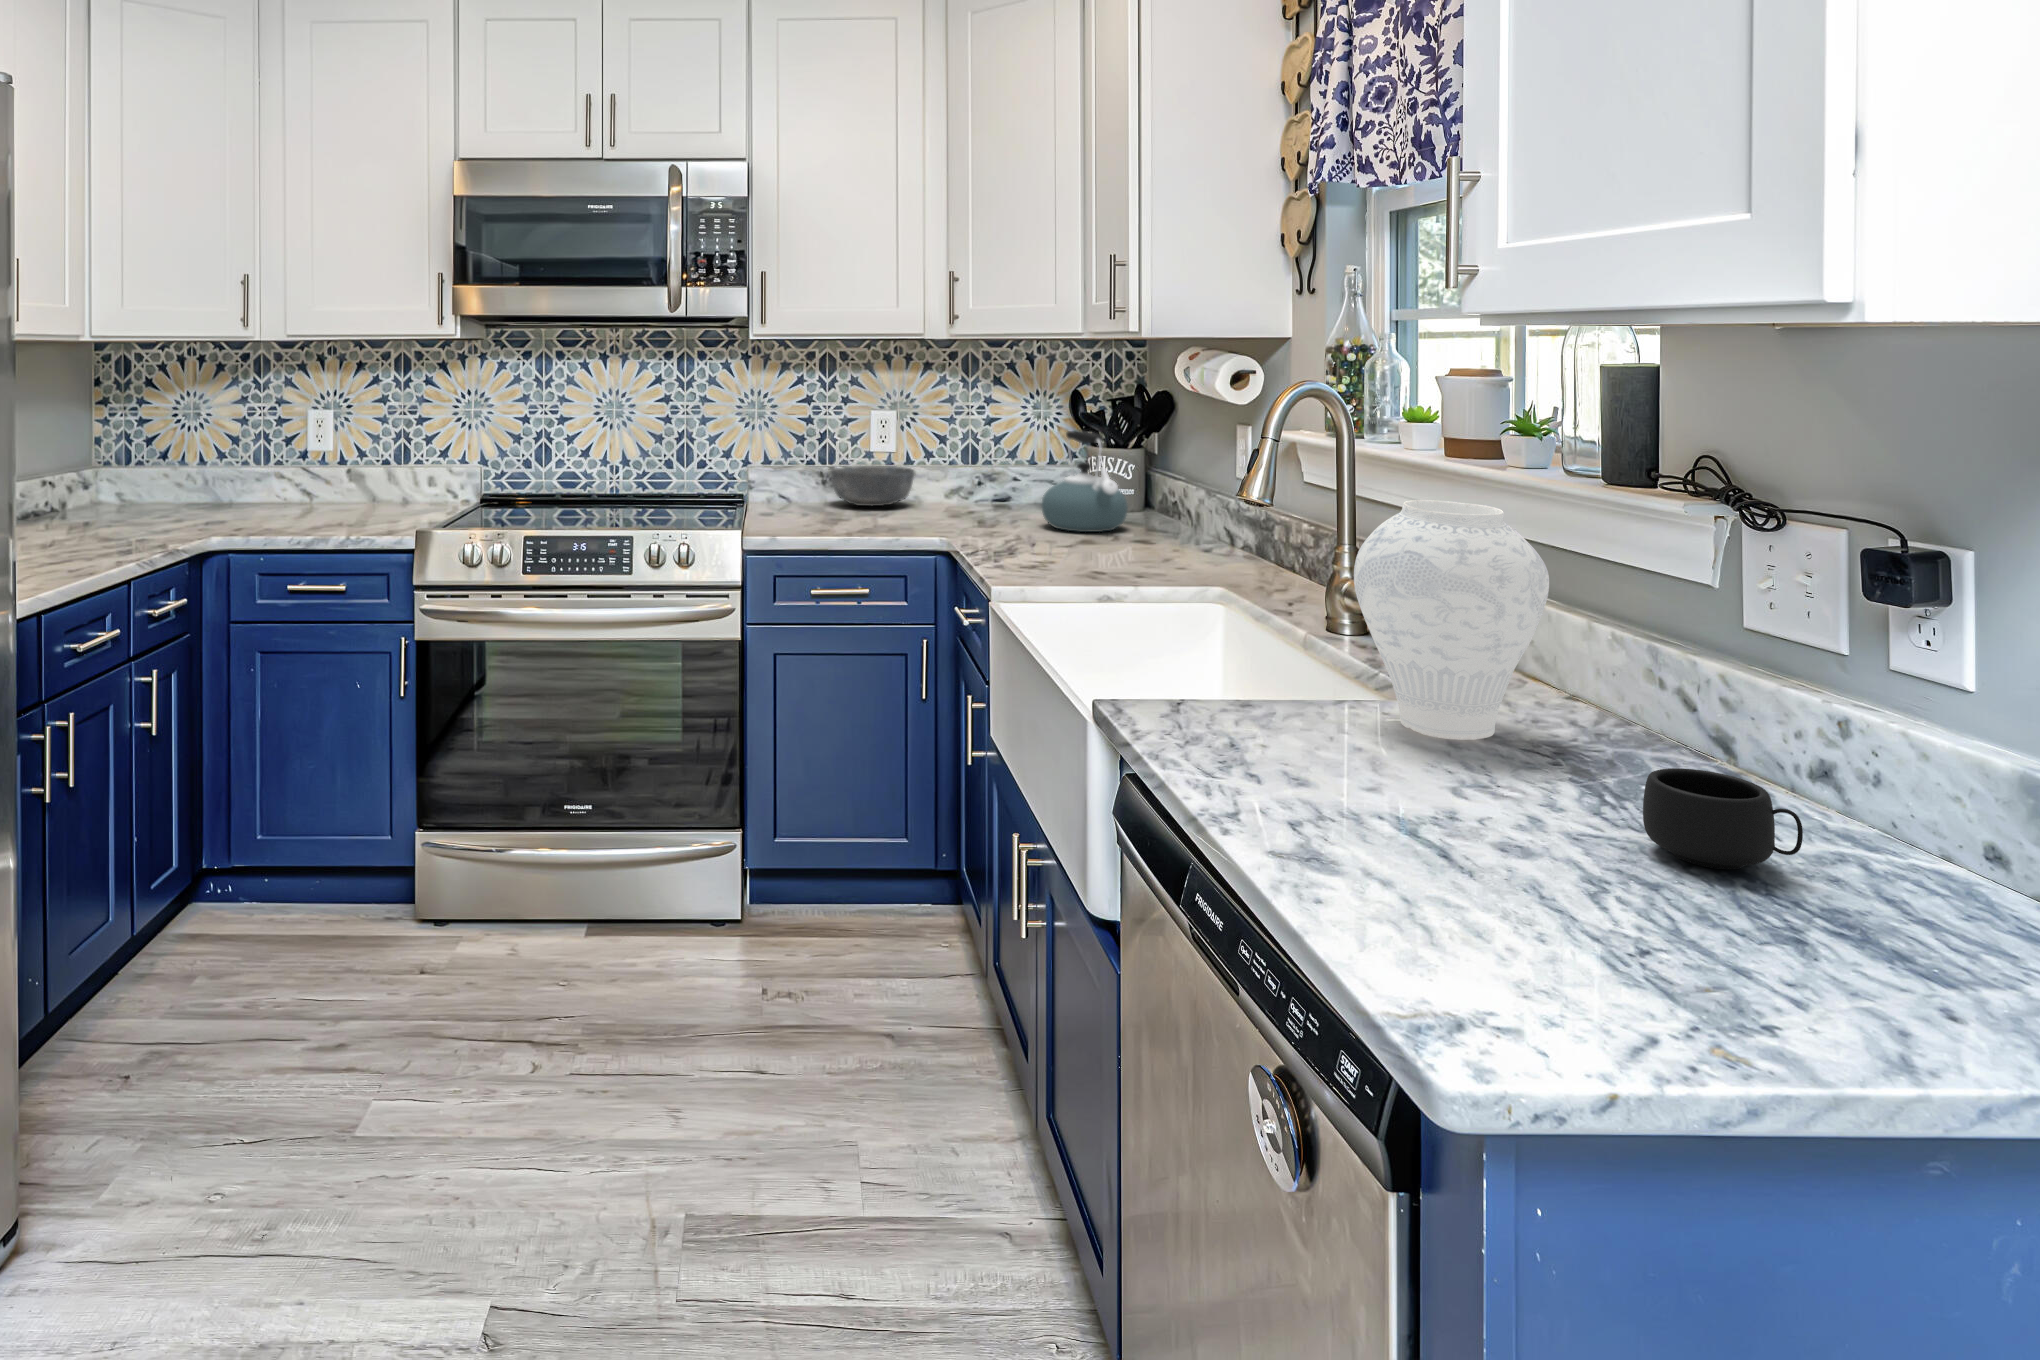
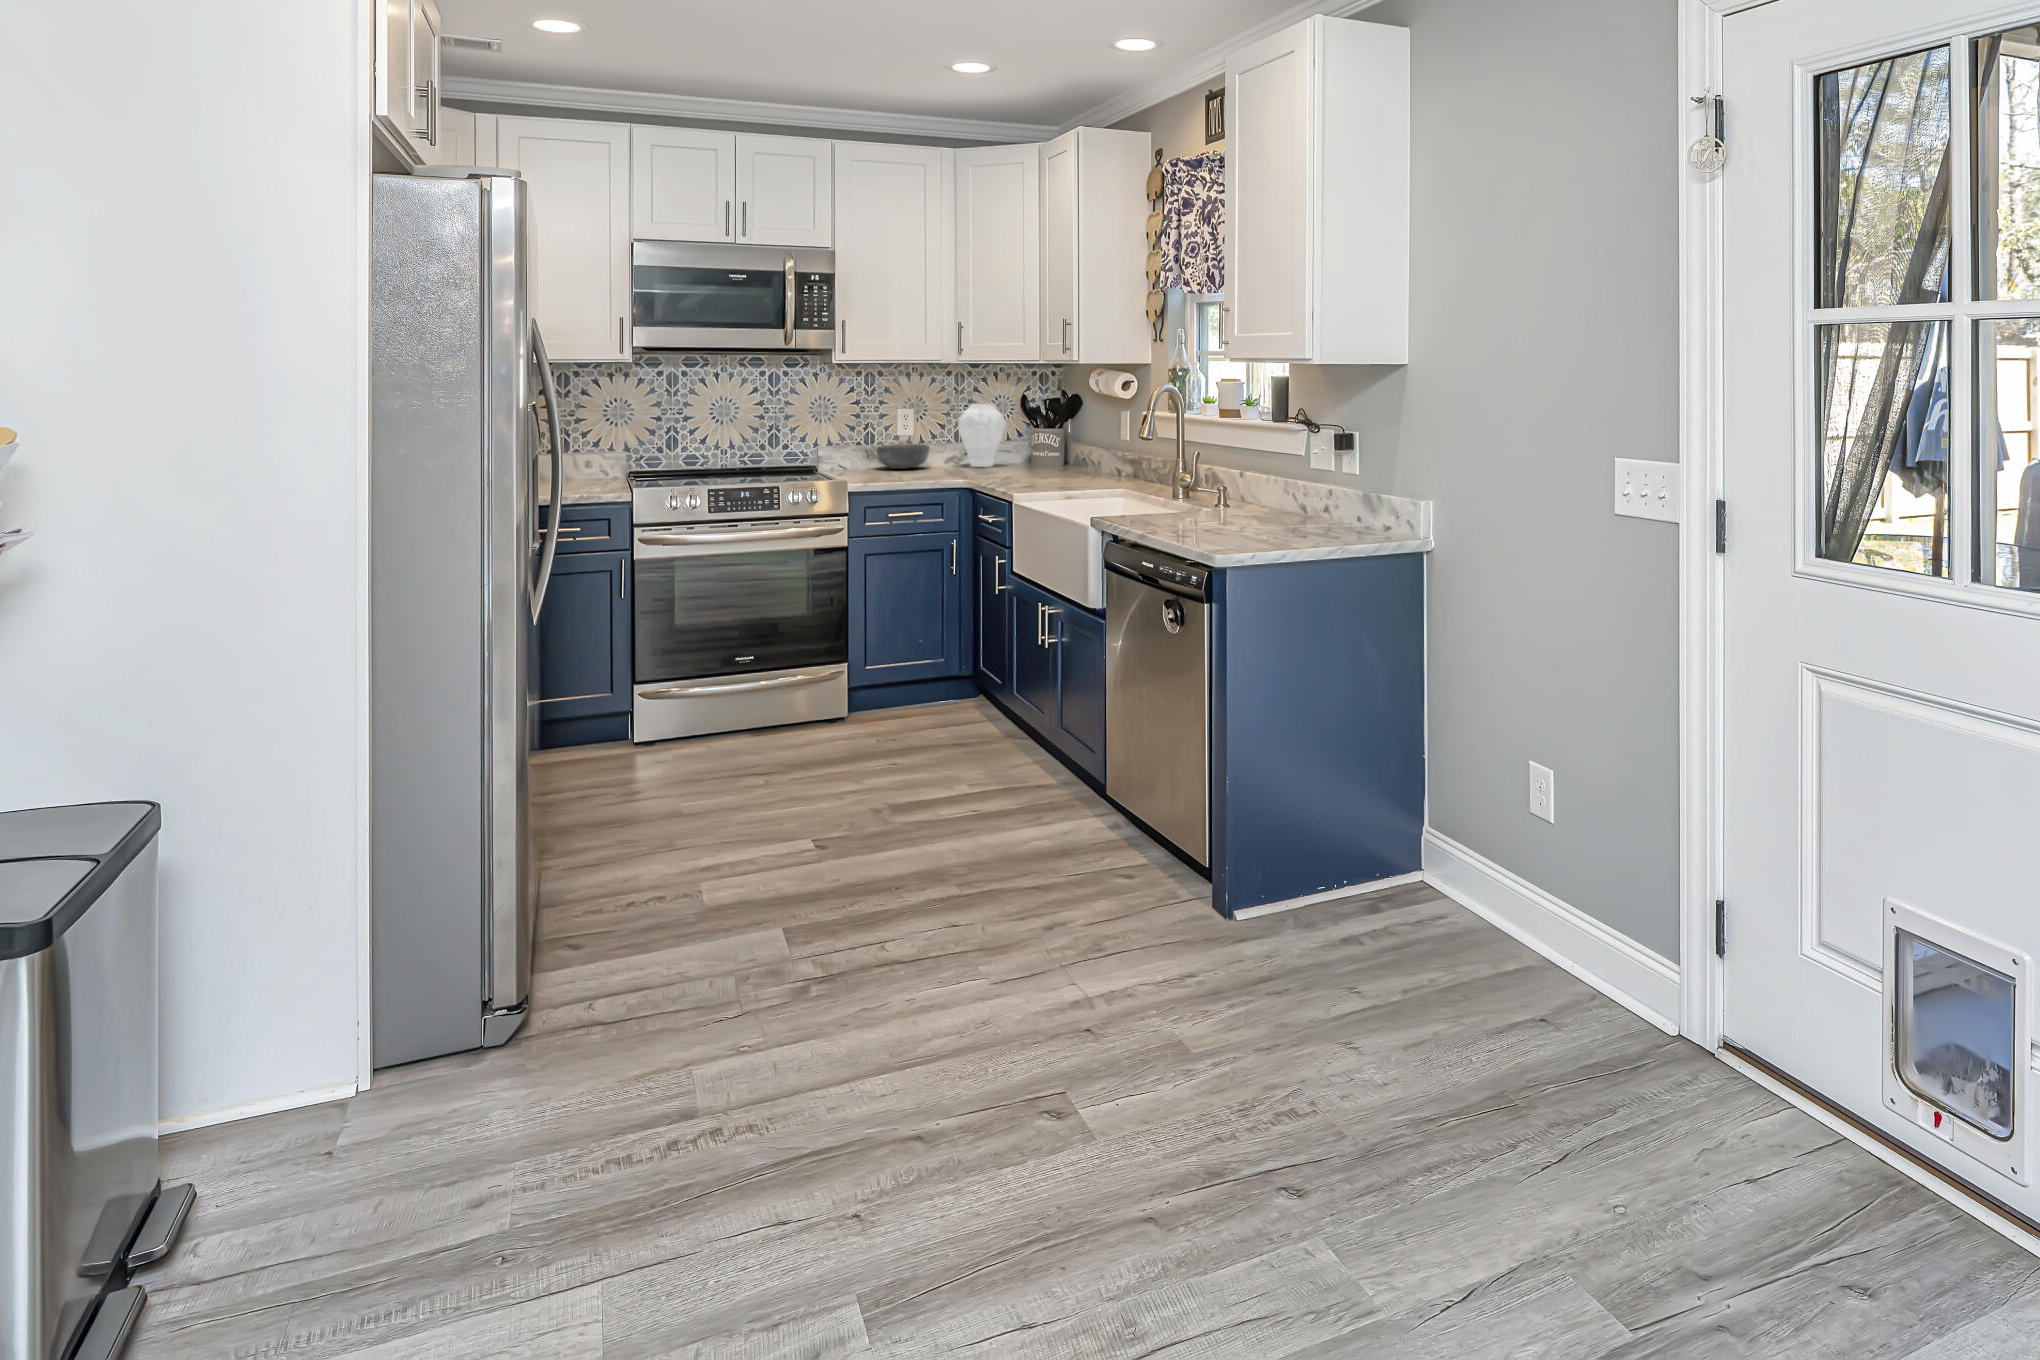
kettle: present [1042,431,1128,532] -> none [1014,416,1062,474]
vase: present [1354,500,1549,740] -> present [958,404,1005,467]
mug: present [1643,768,1803,869] -> none [1280,511,1323,540]

